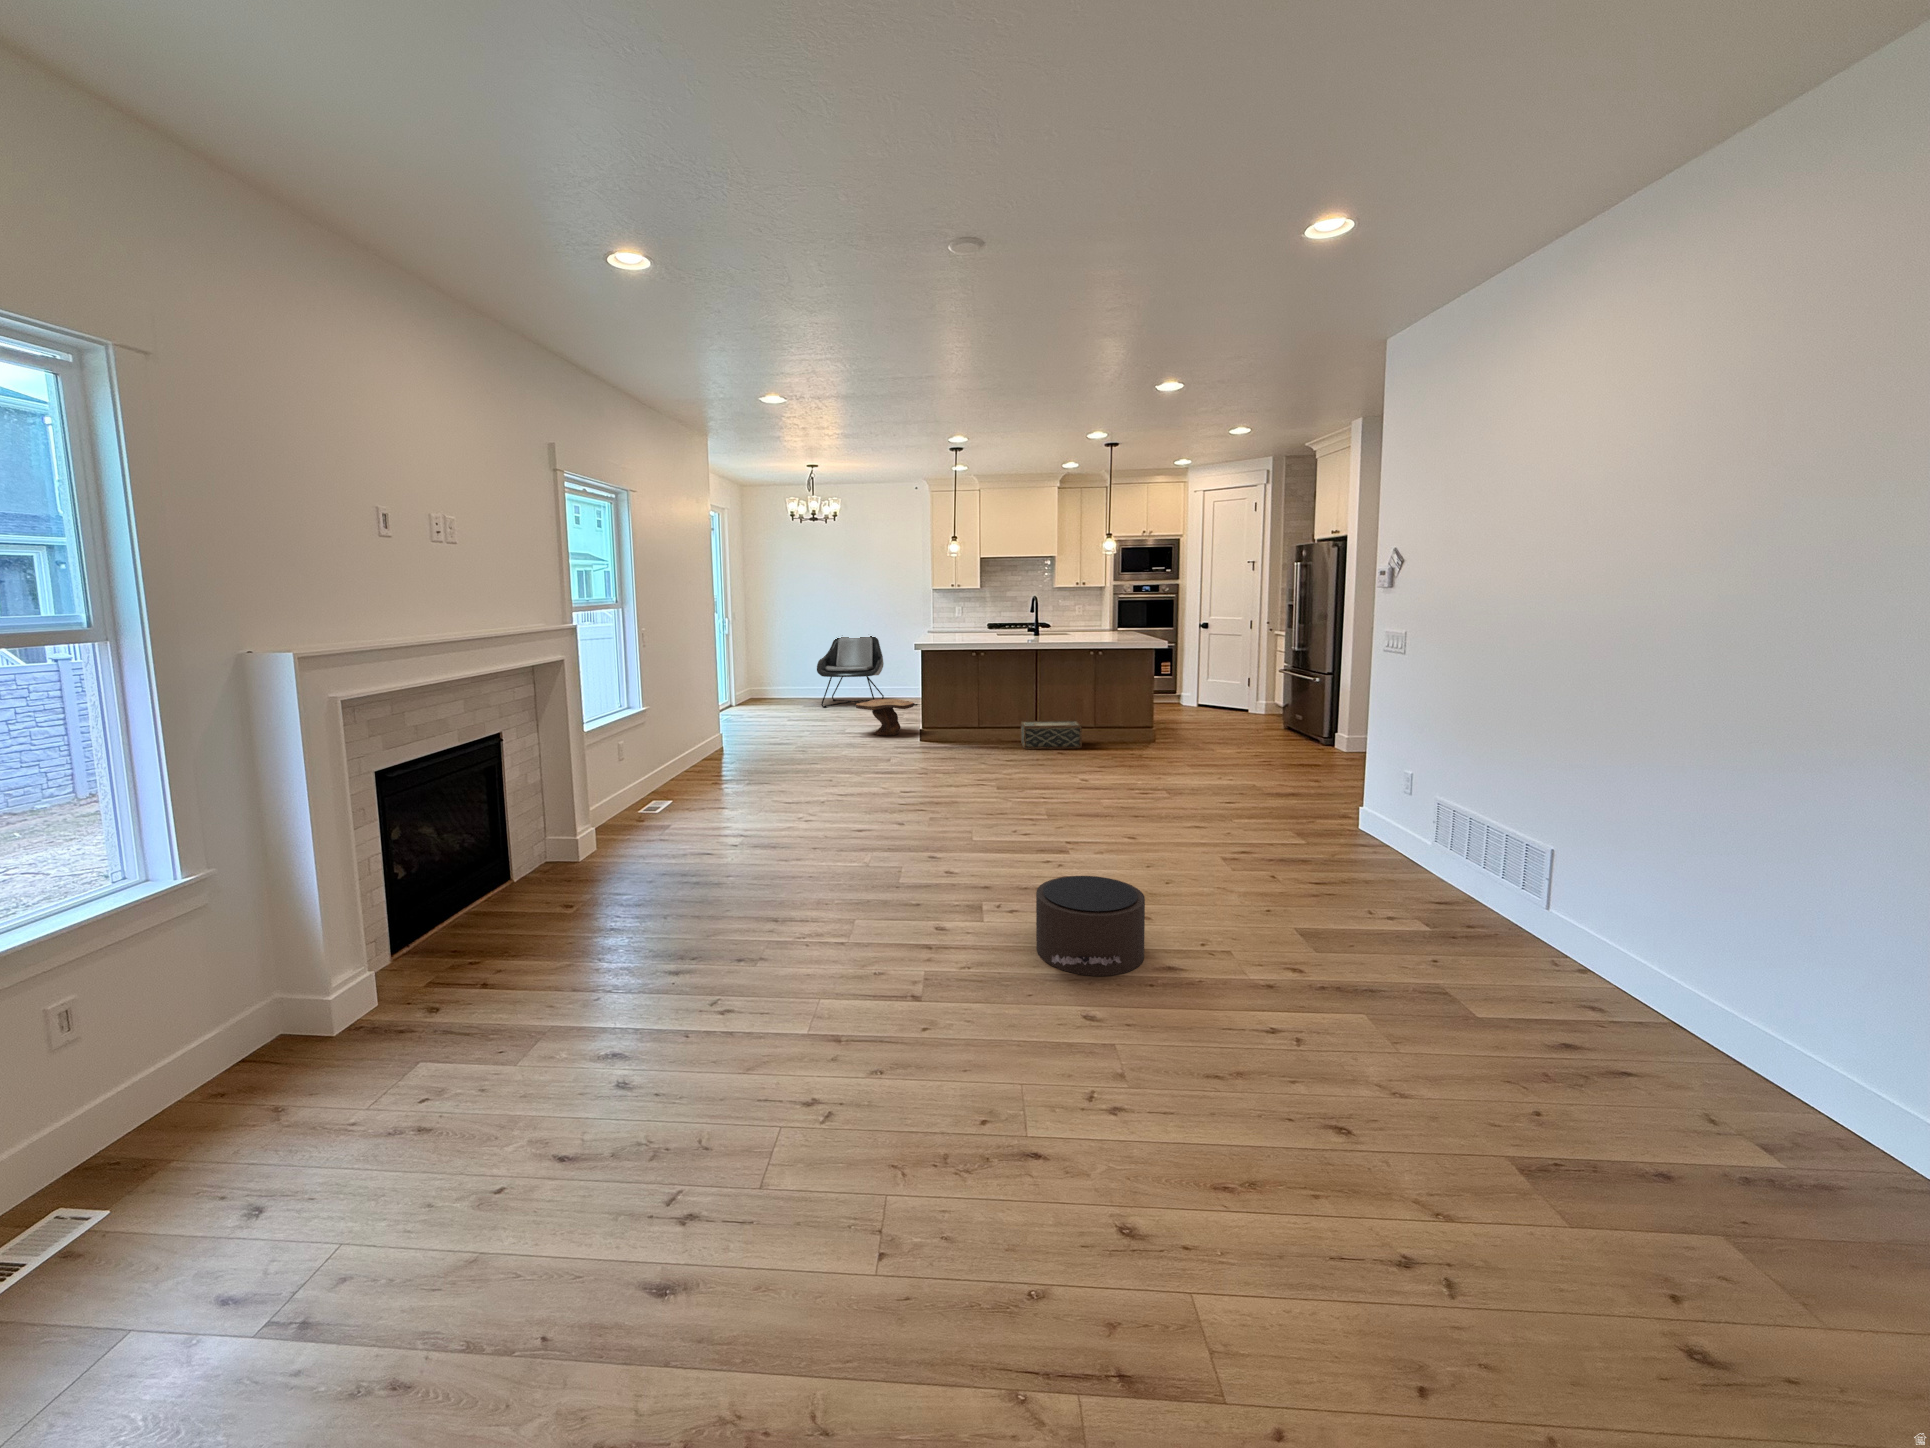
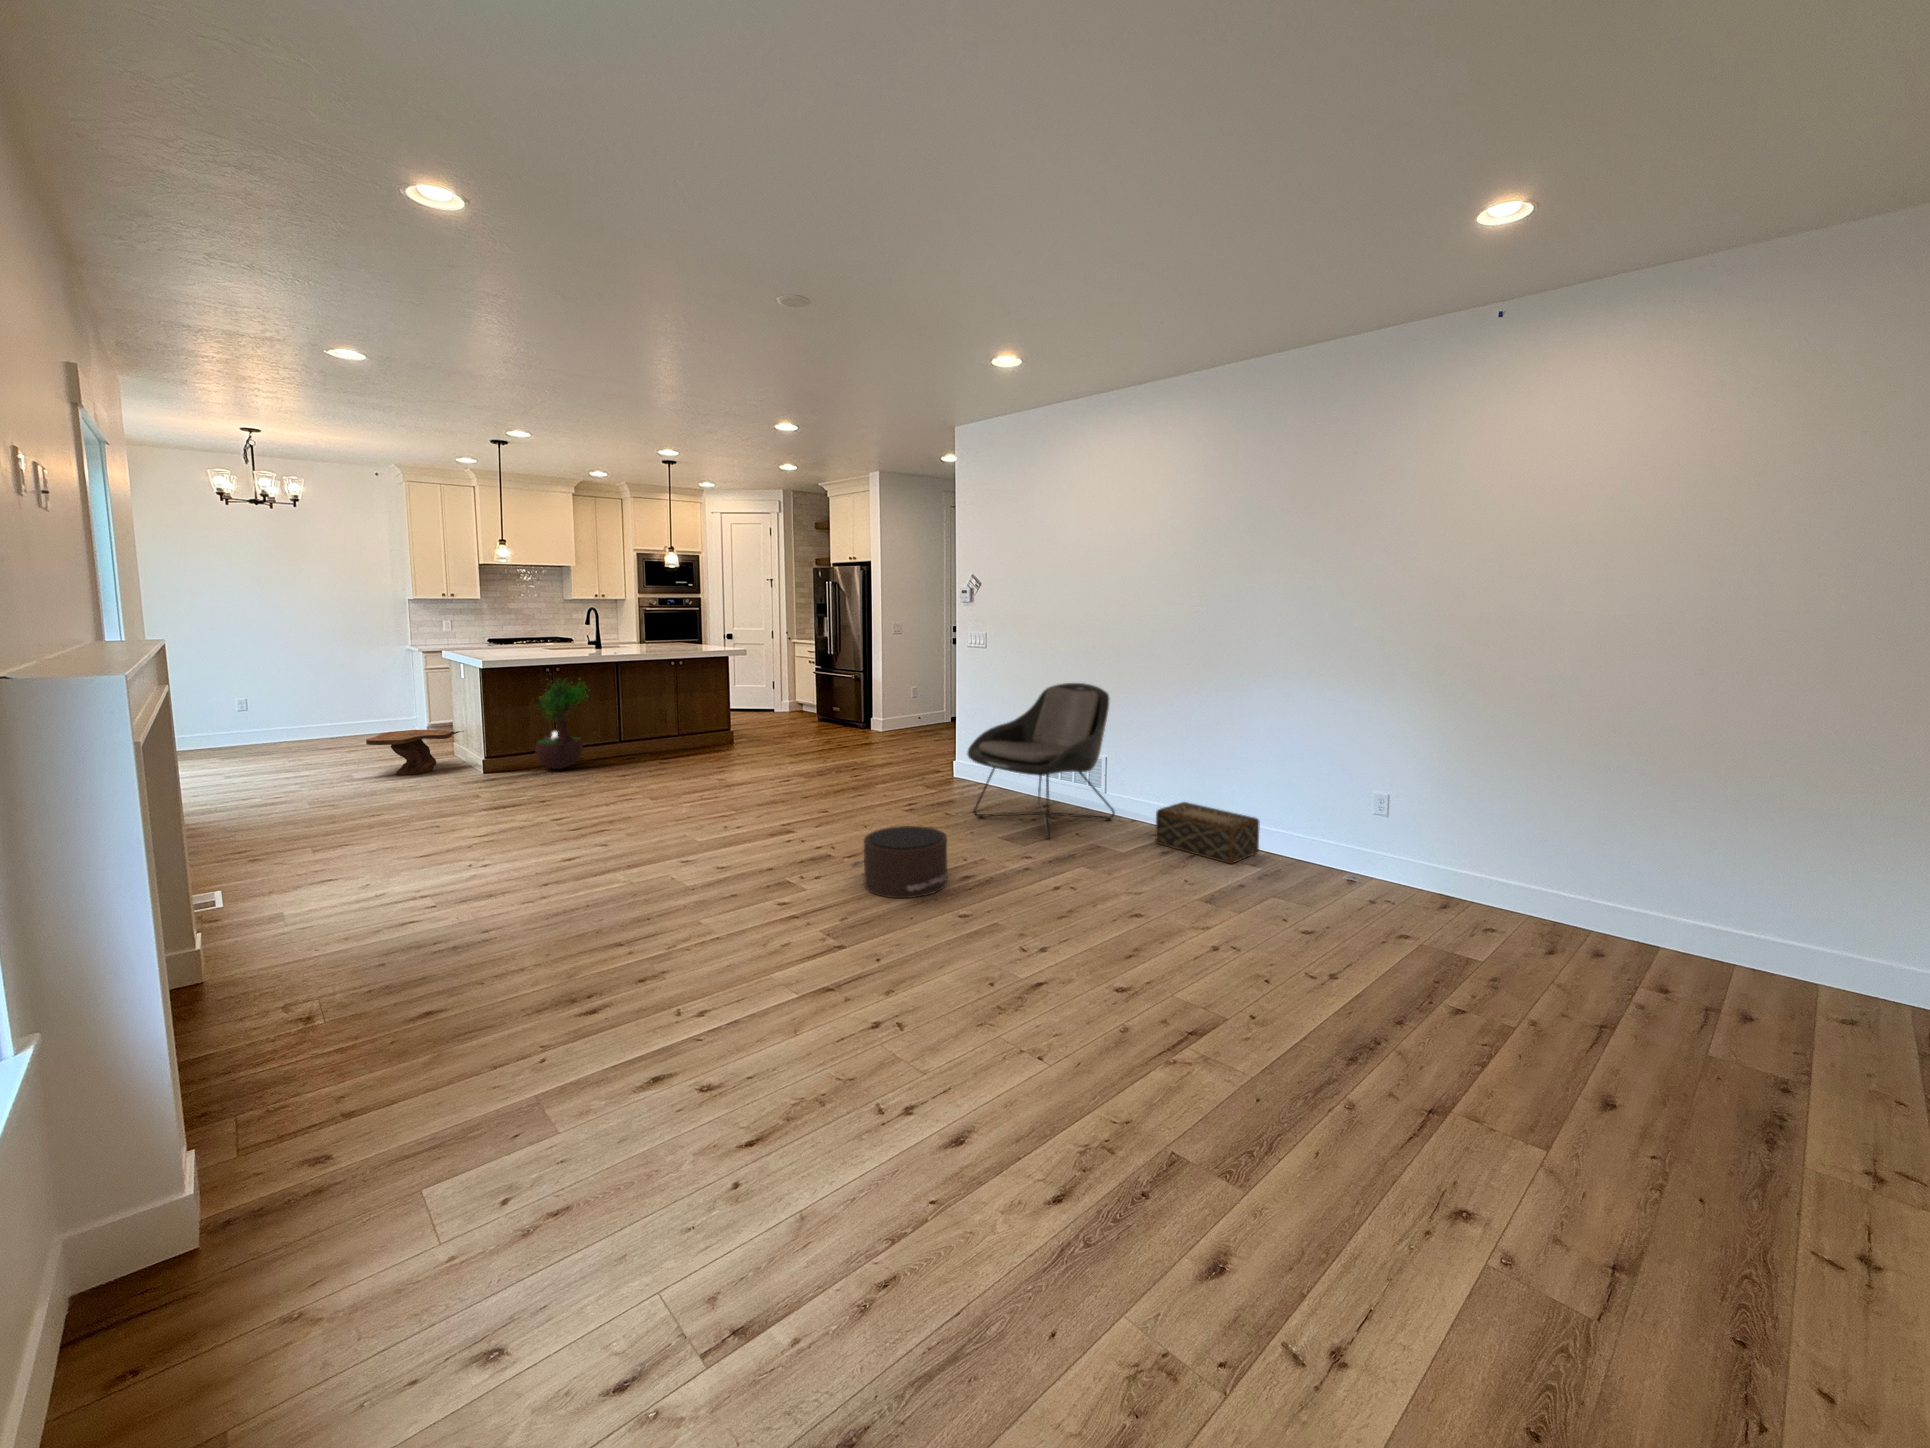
lounge chair: present [817,636,884,708] -> present [967,683,1115,839]
potted tree: none [949,658,1003,747] -> present [535,678,586,769]
woven basket: present [1021,720,1082,749] -> present [1156,802,1260,864]

